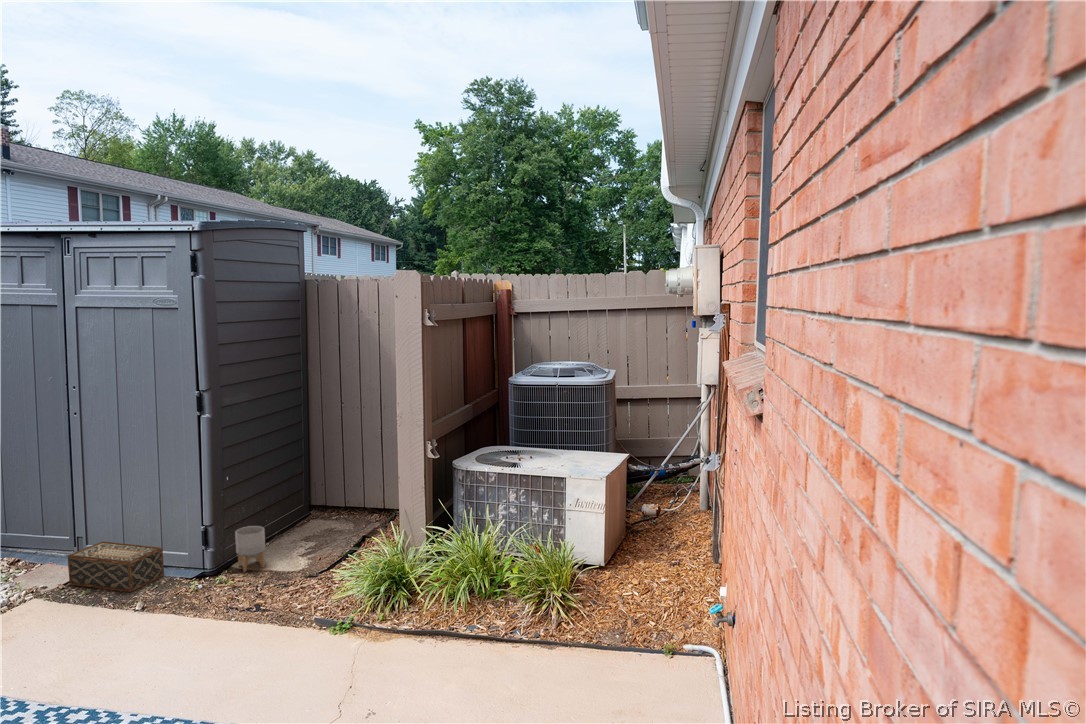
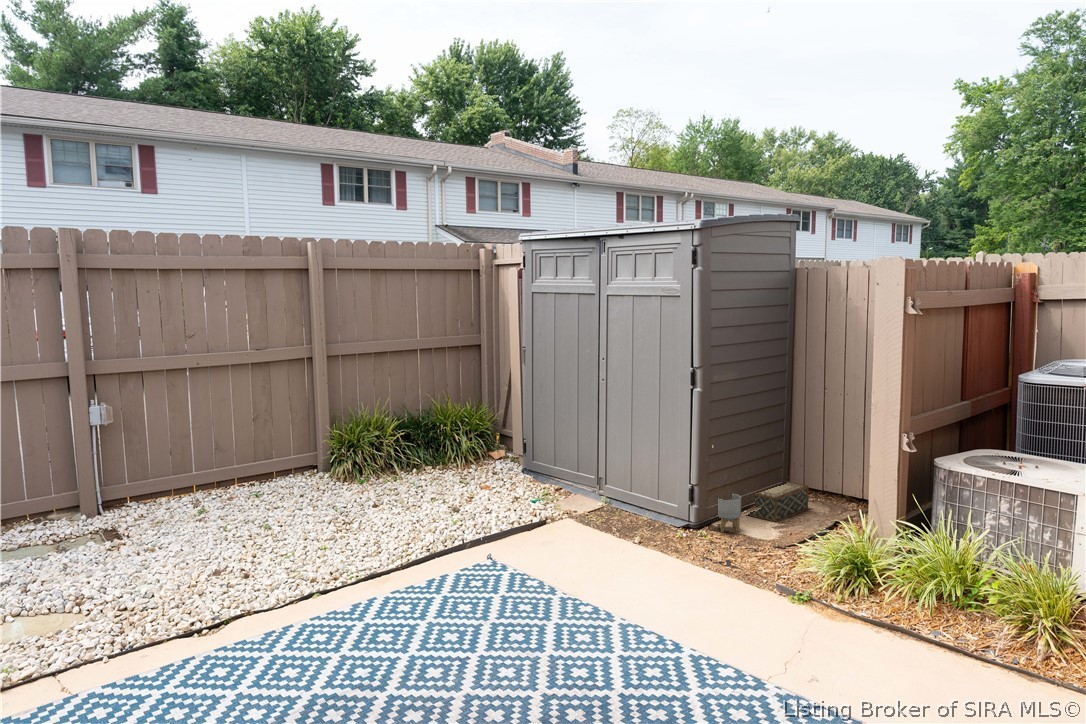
woven basket: present [68,542,164,592] -> present [748,481,808,522]

